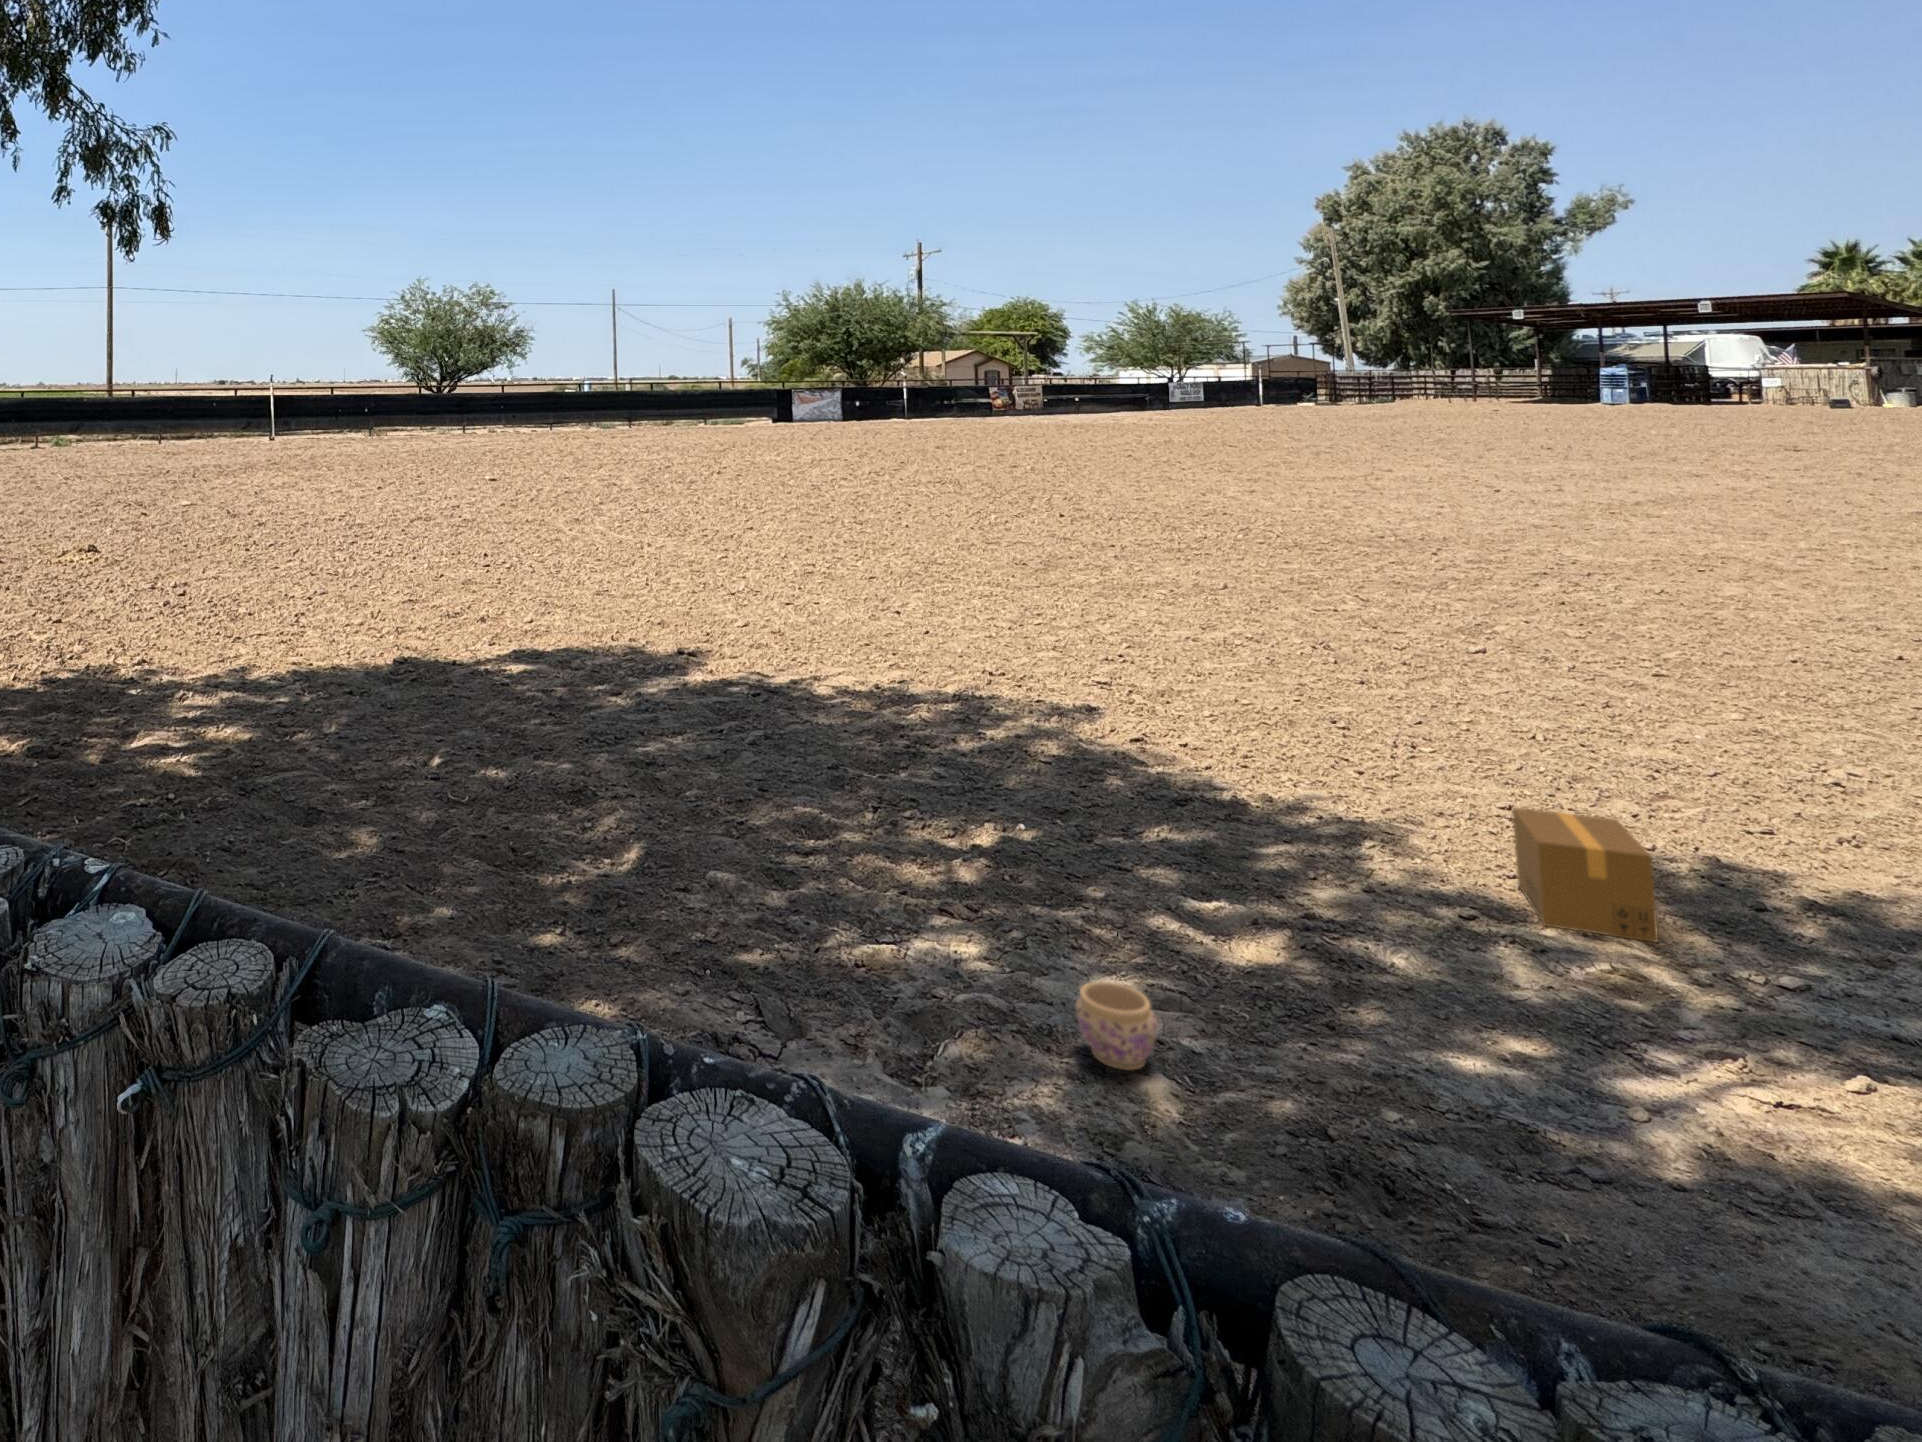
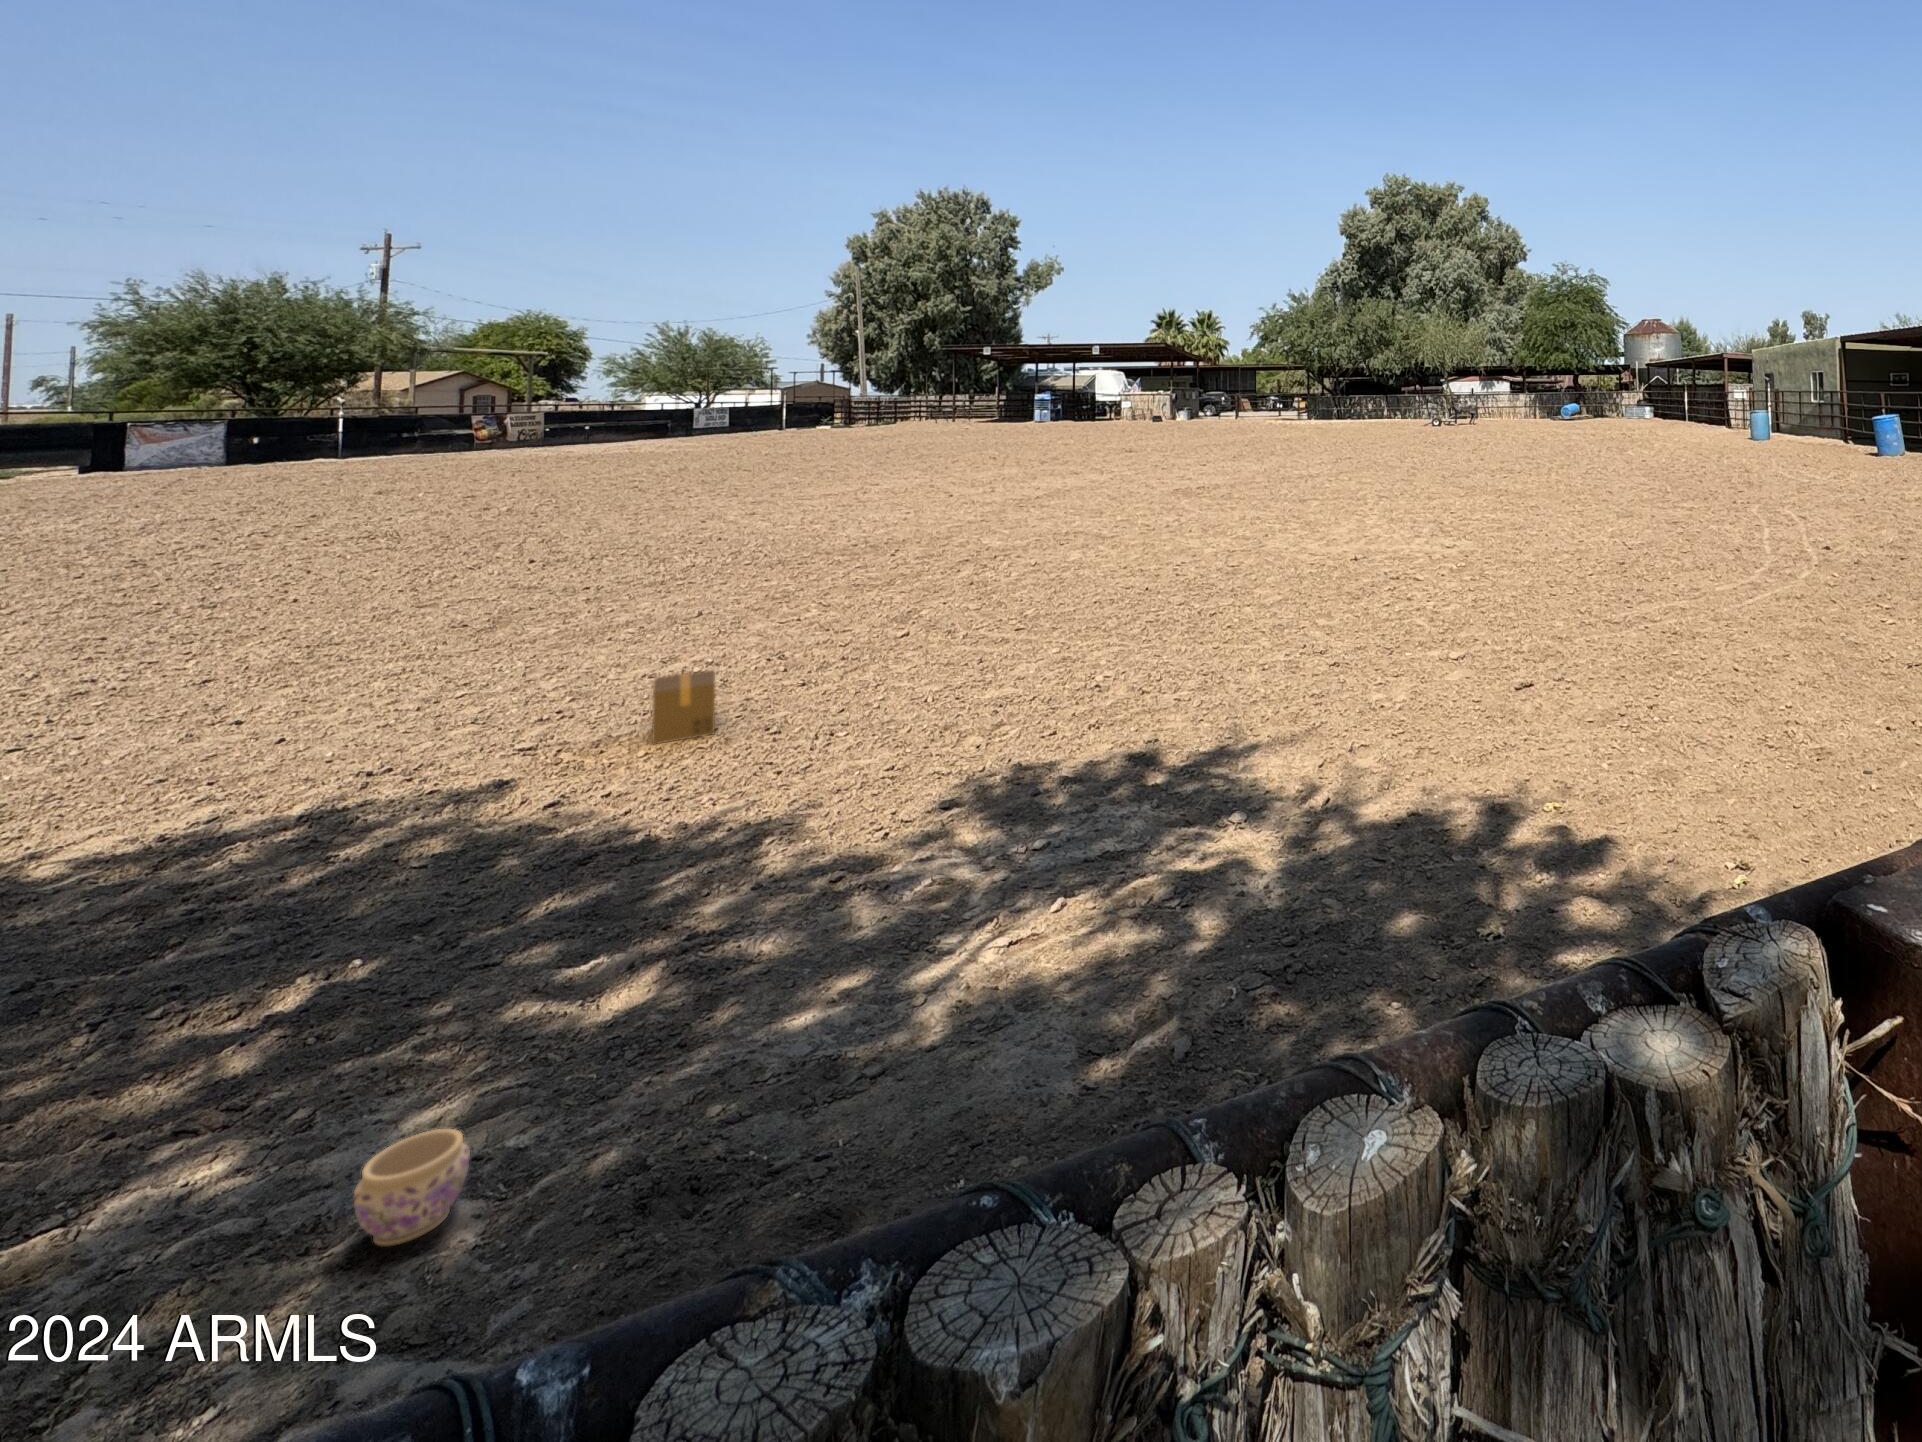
cardboard box: present [1512,808,1658,942] -> present [652,670,716,744]

